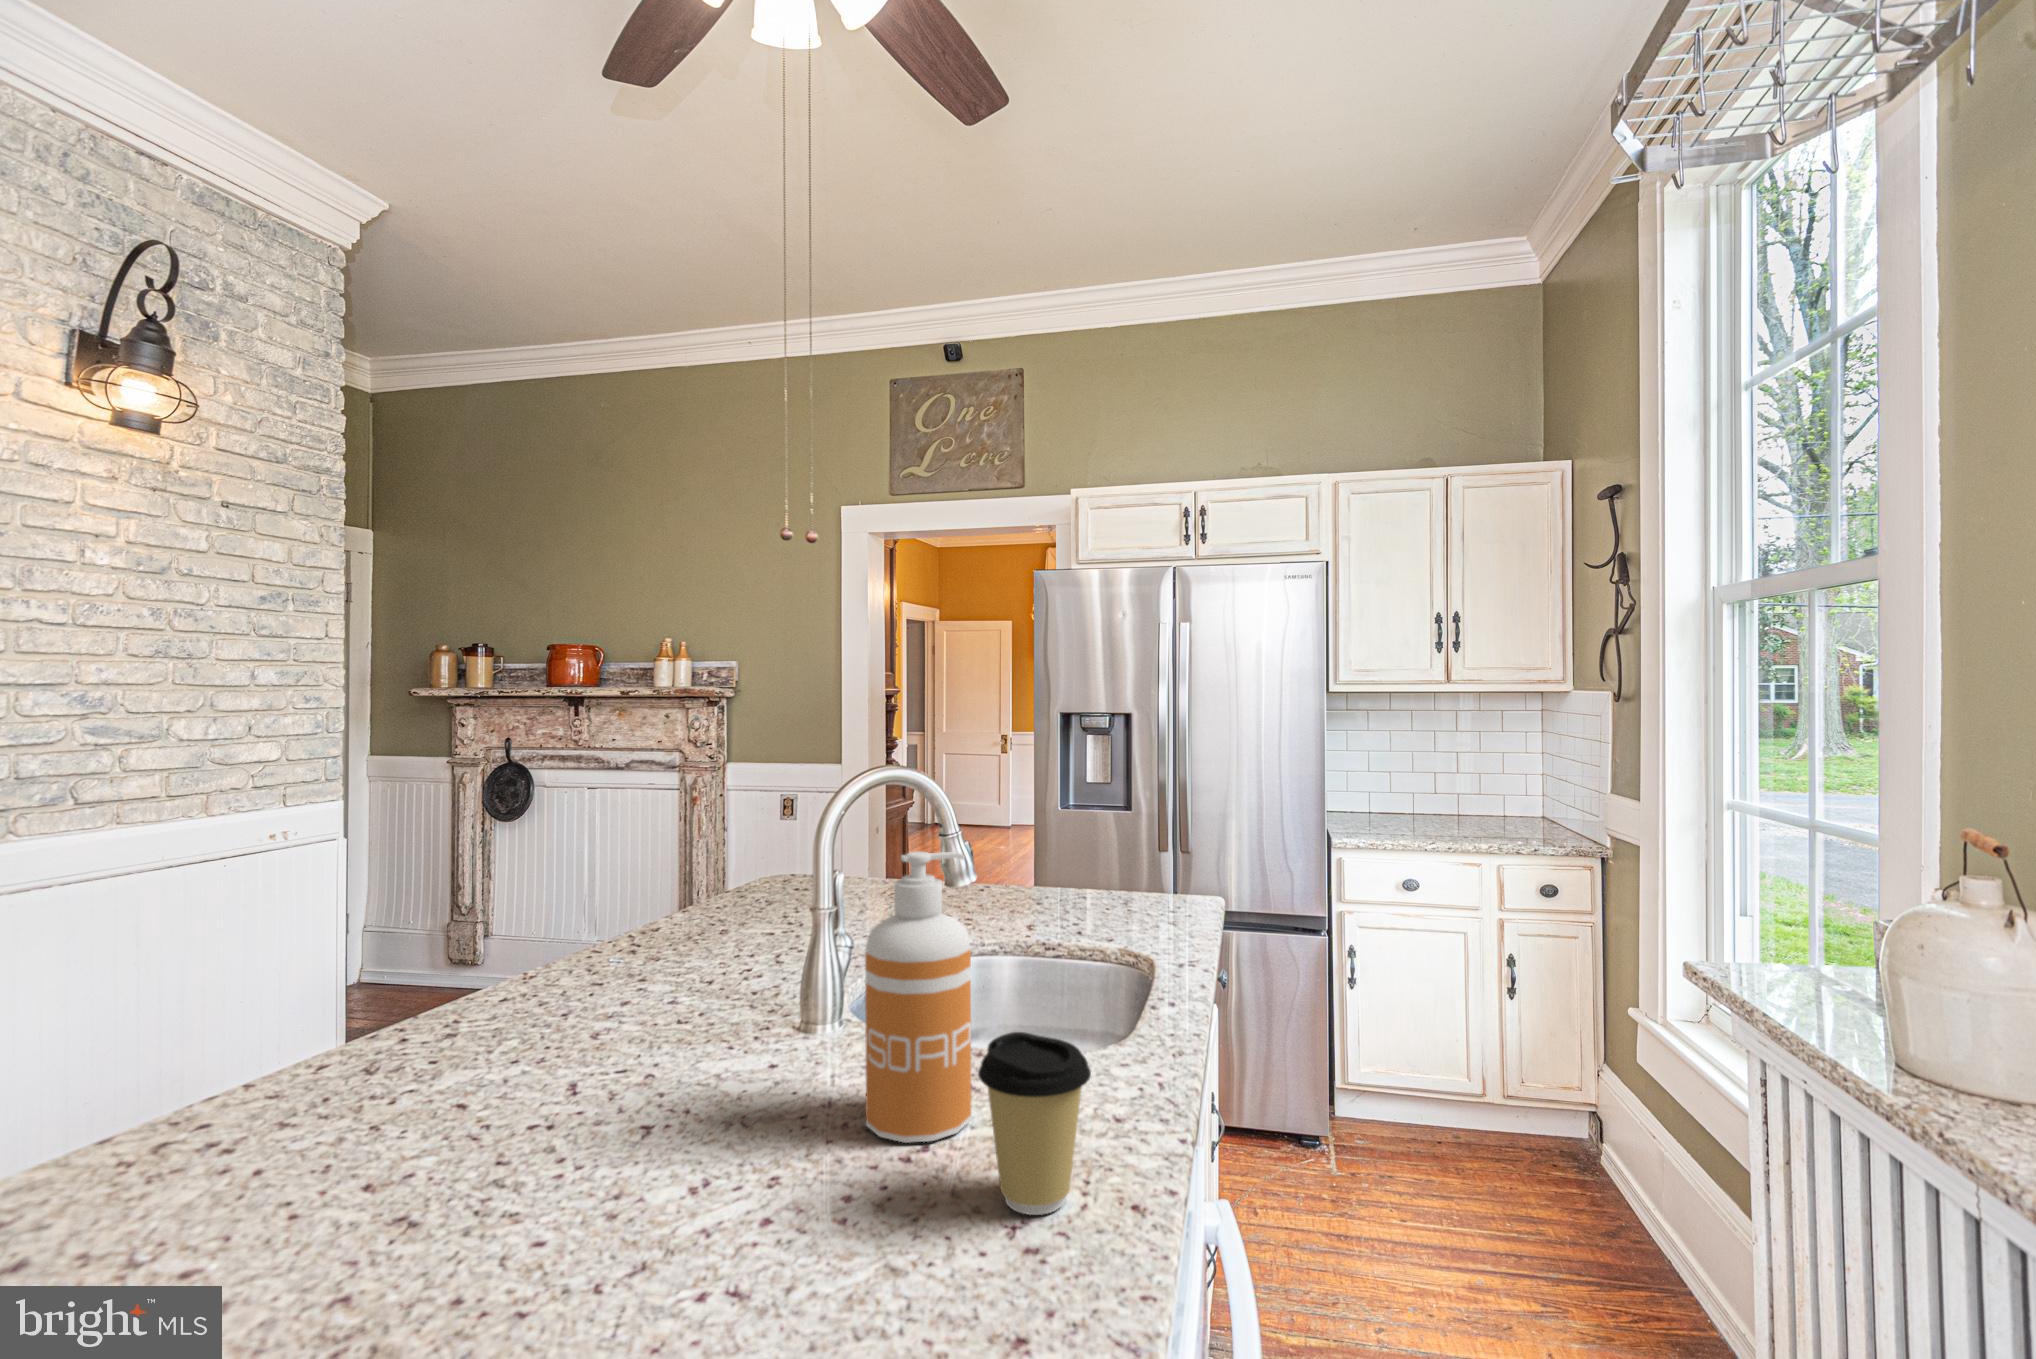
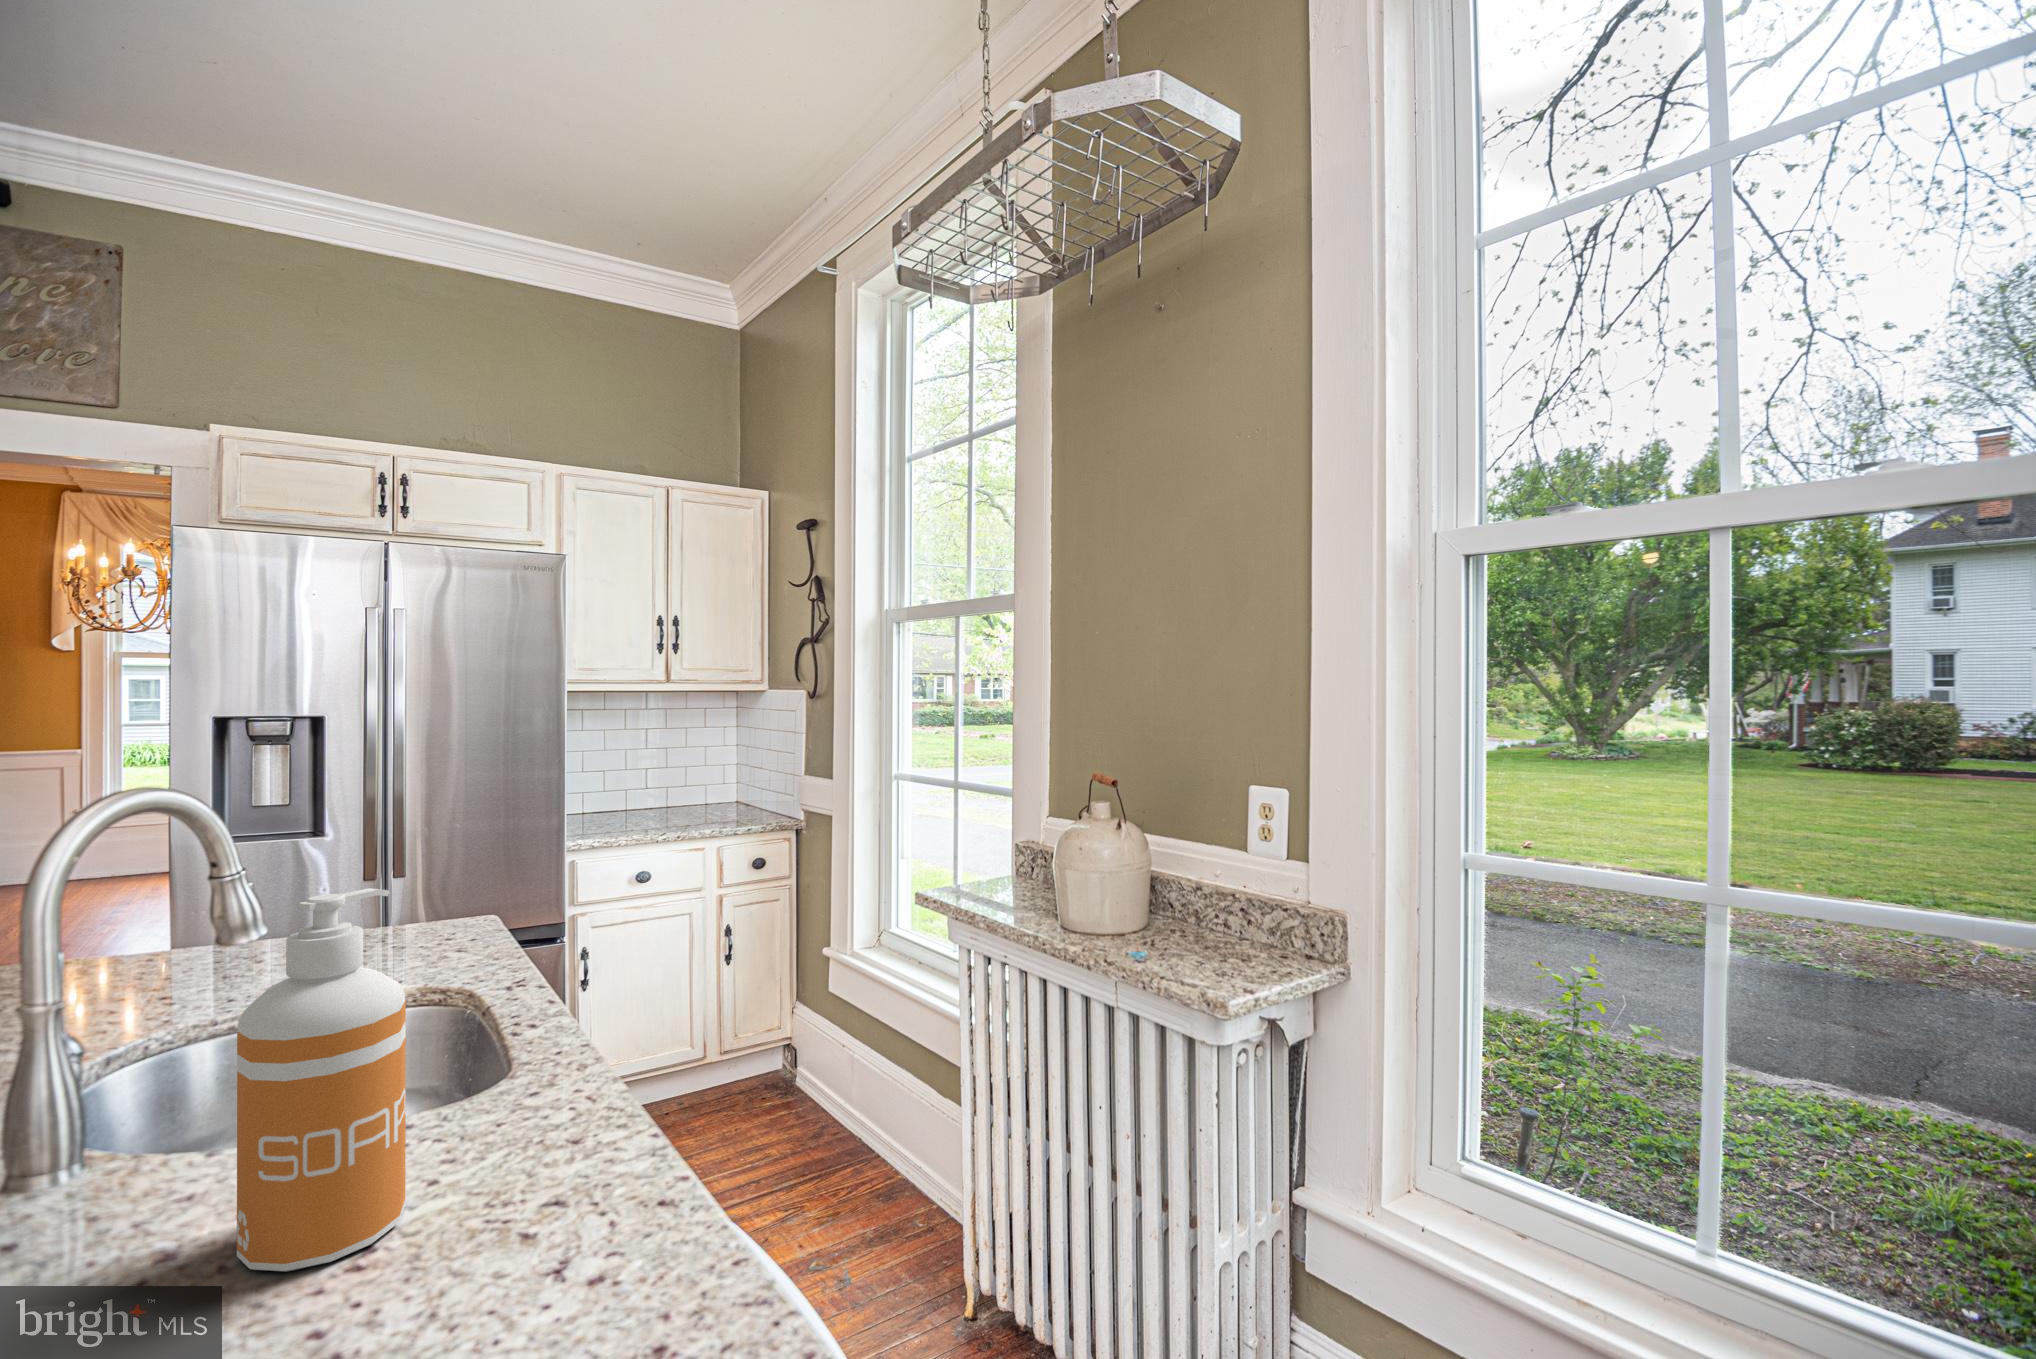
coffee cup: present [978,1032,1091,1215] -> none [487,1062,623,1258]

